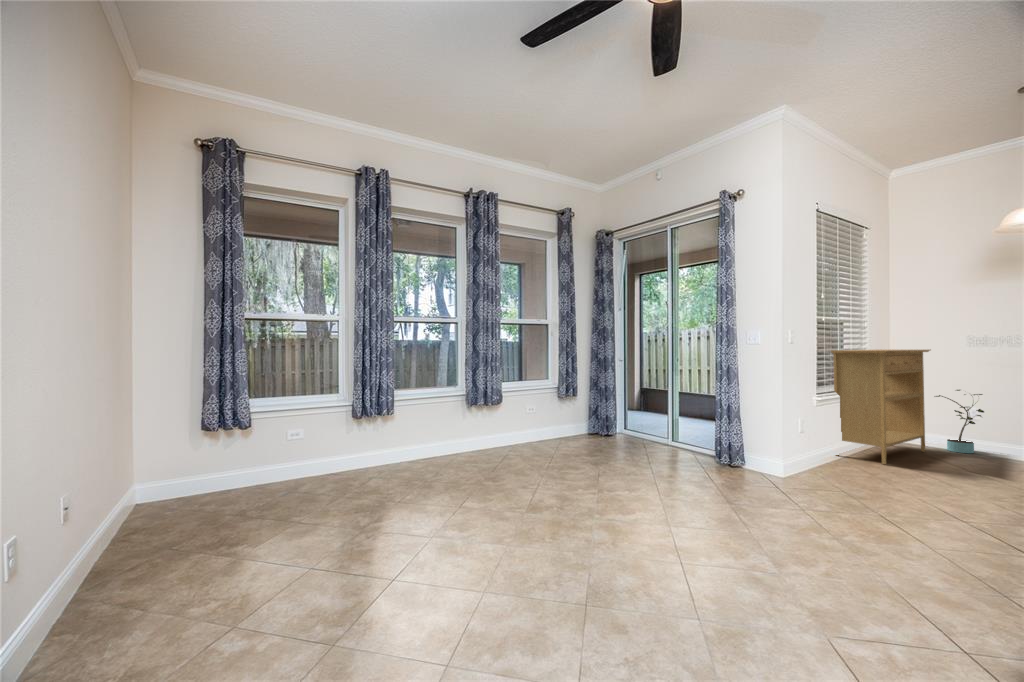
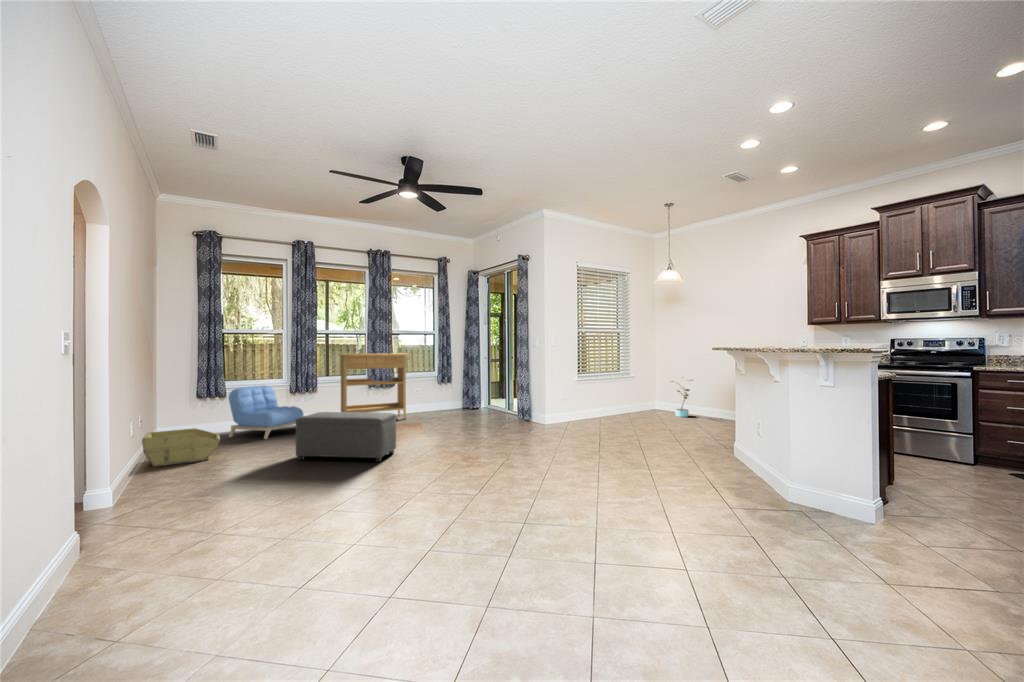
console table: present [831,350,930,464] -> present [338,353,408,419]
armchair: none [258,406,380,508] -> present [229,385,303,439]
ottoman: none [422,471,627,601] -> present [296,412,396,462]
storage bin: none [74,508,252,619] -> present [142,428,220,467]

